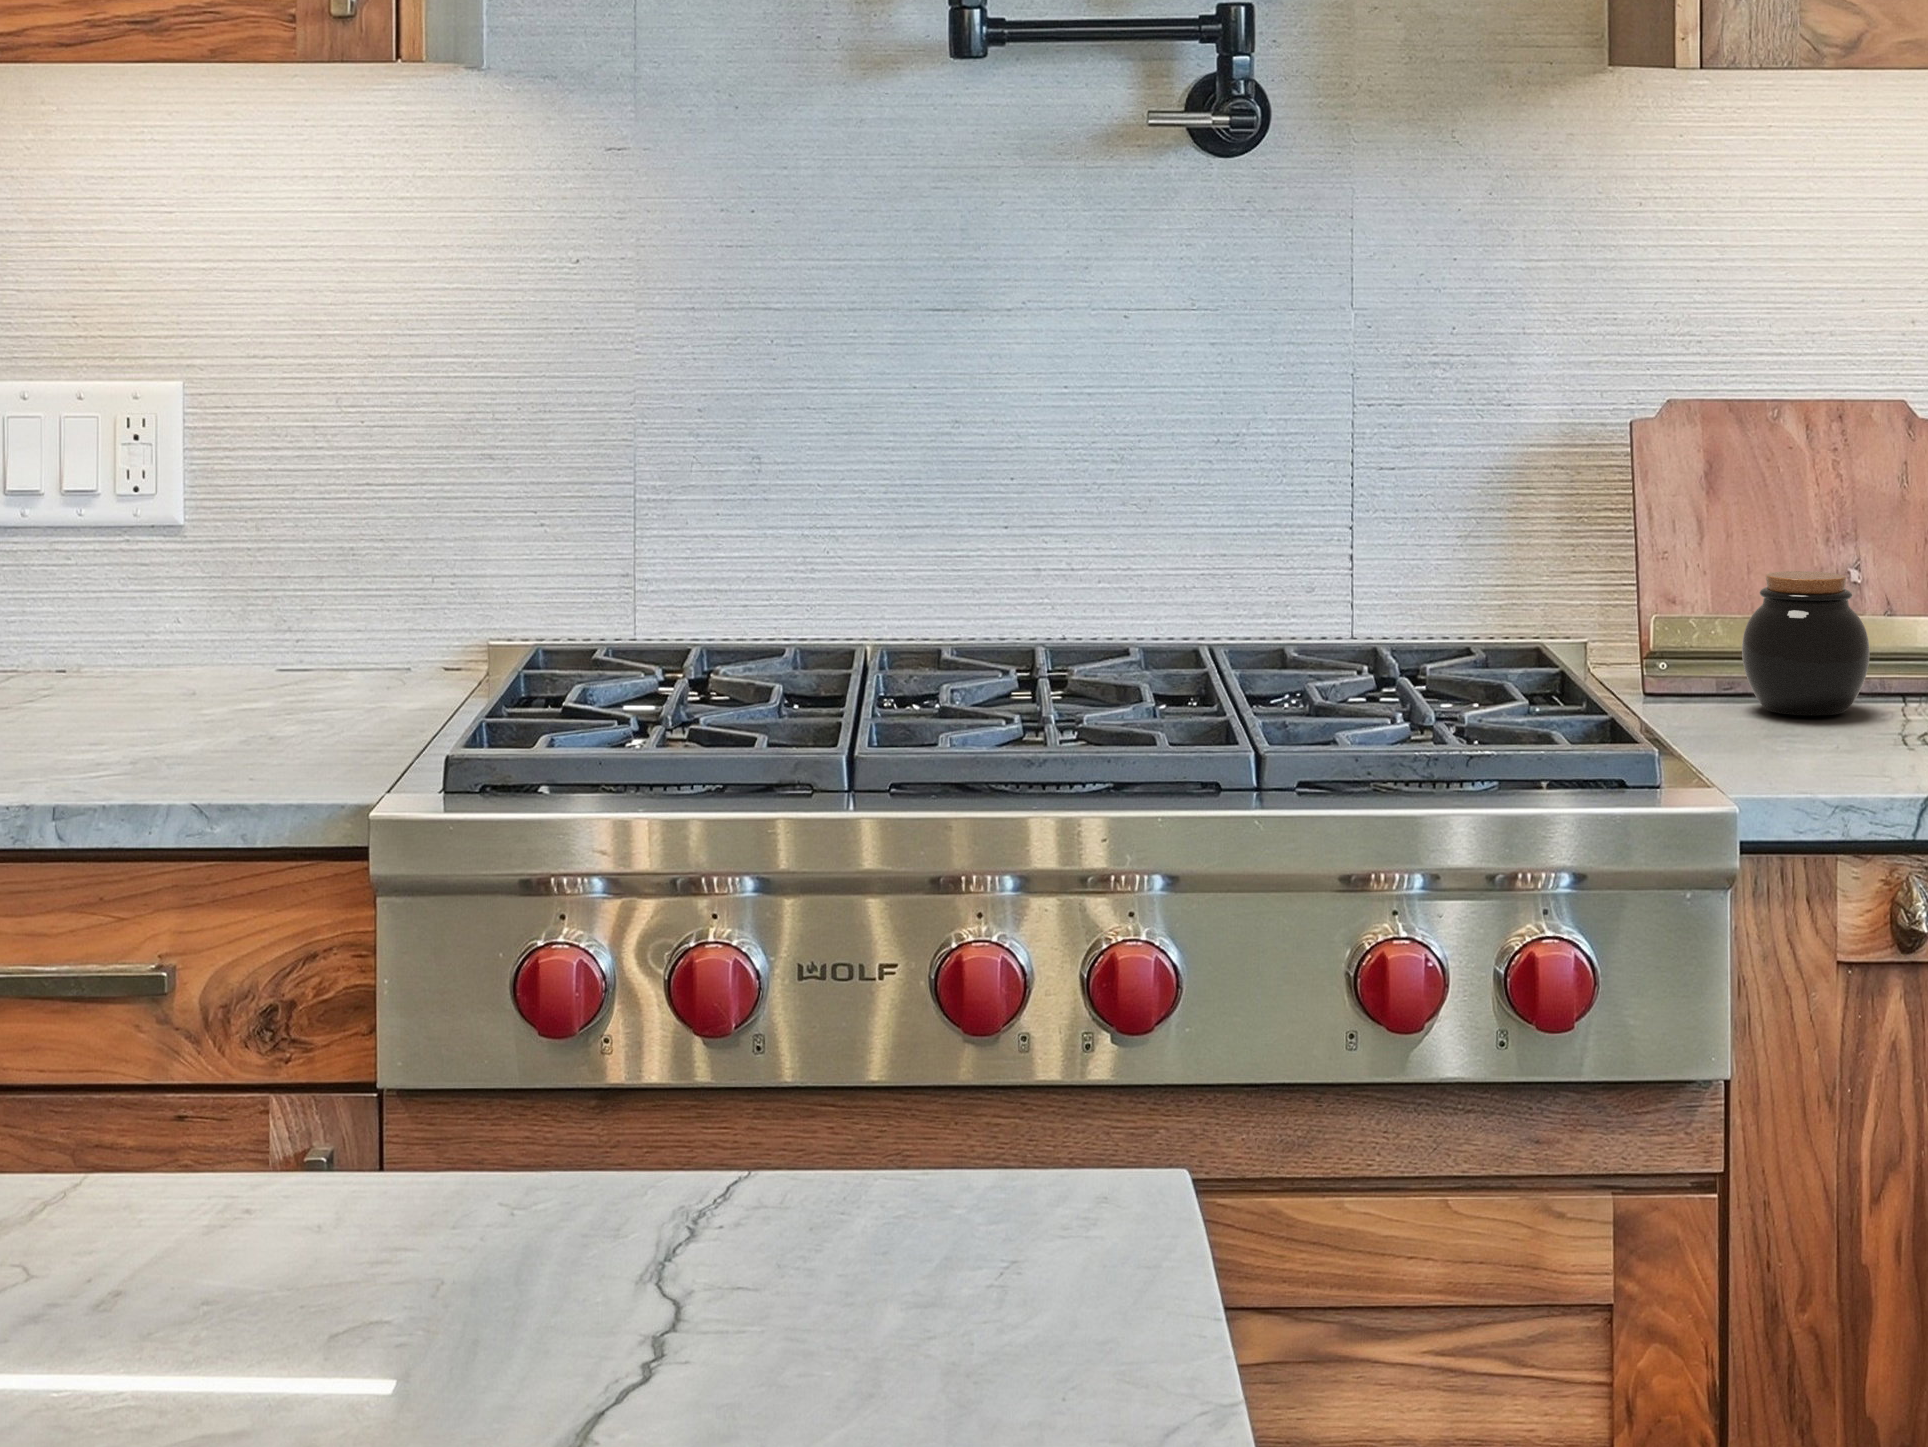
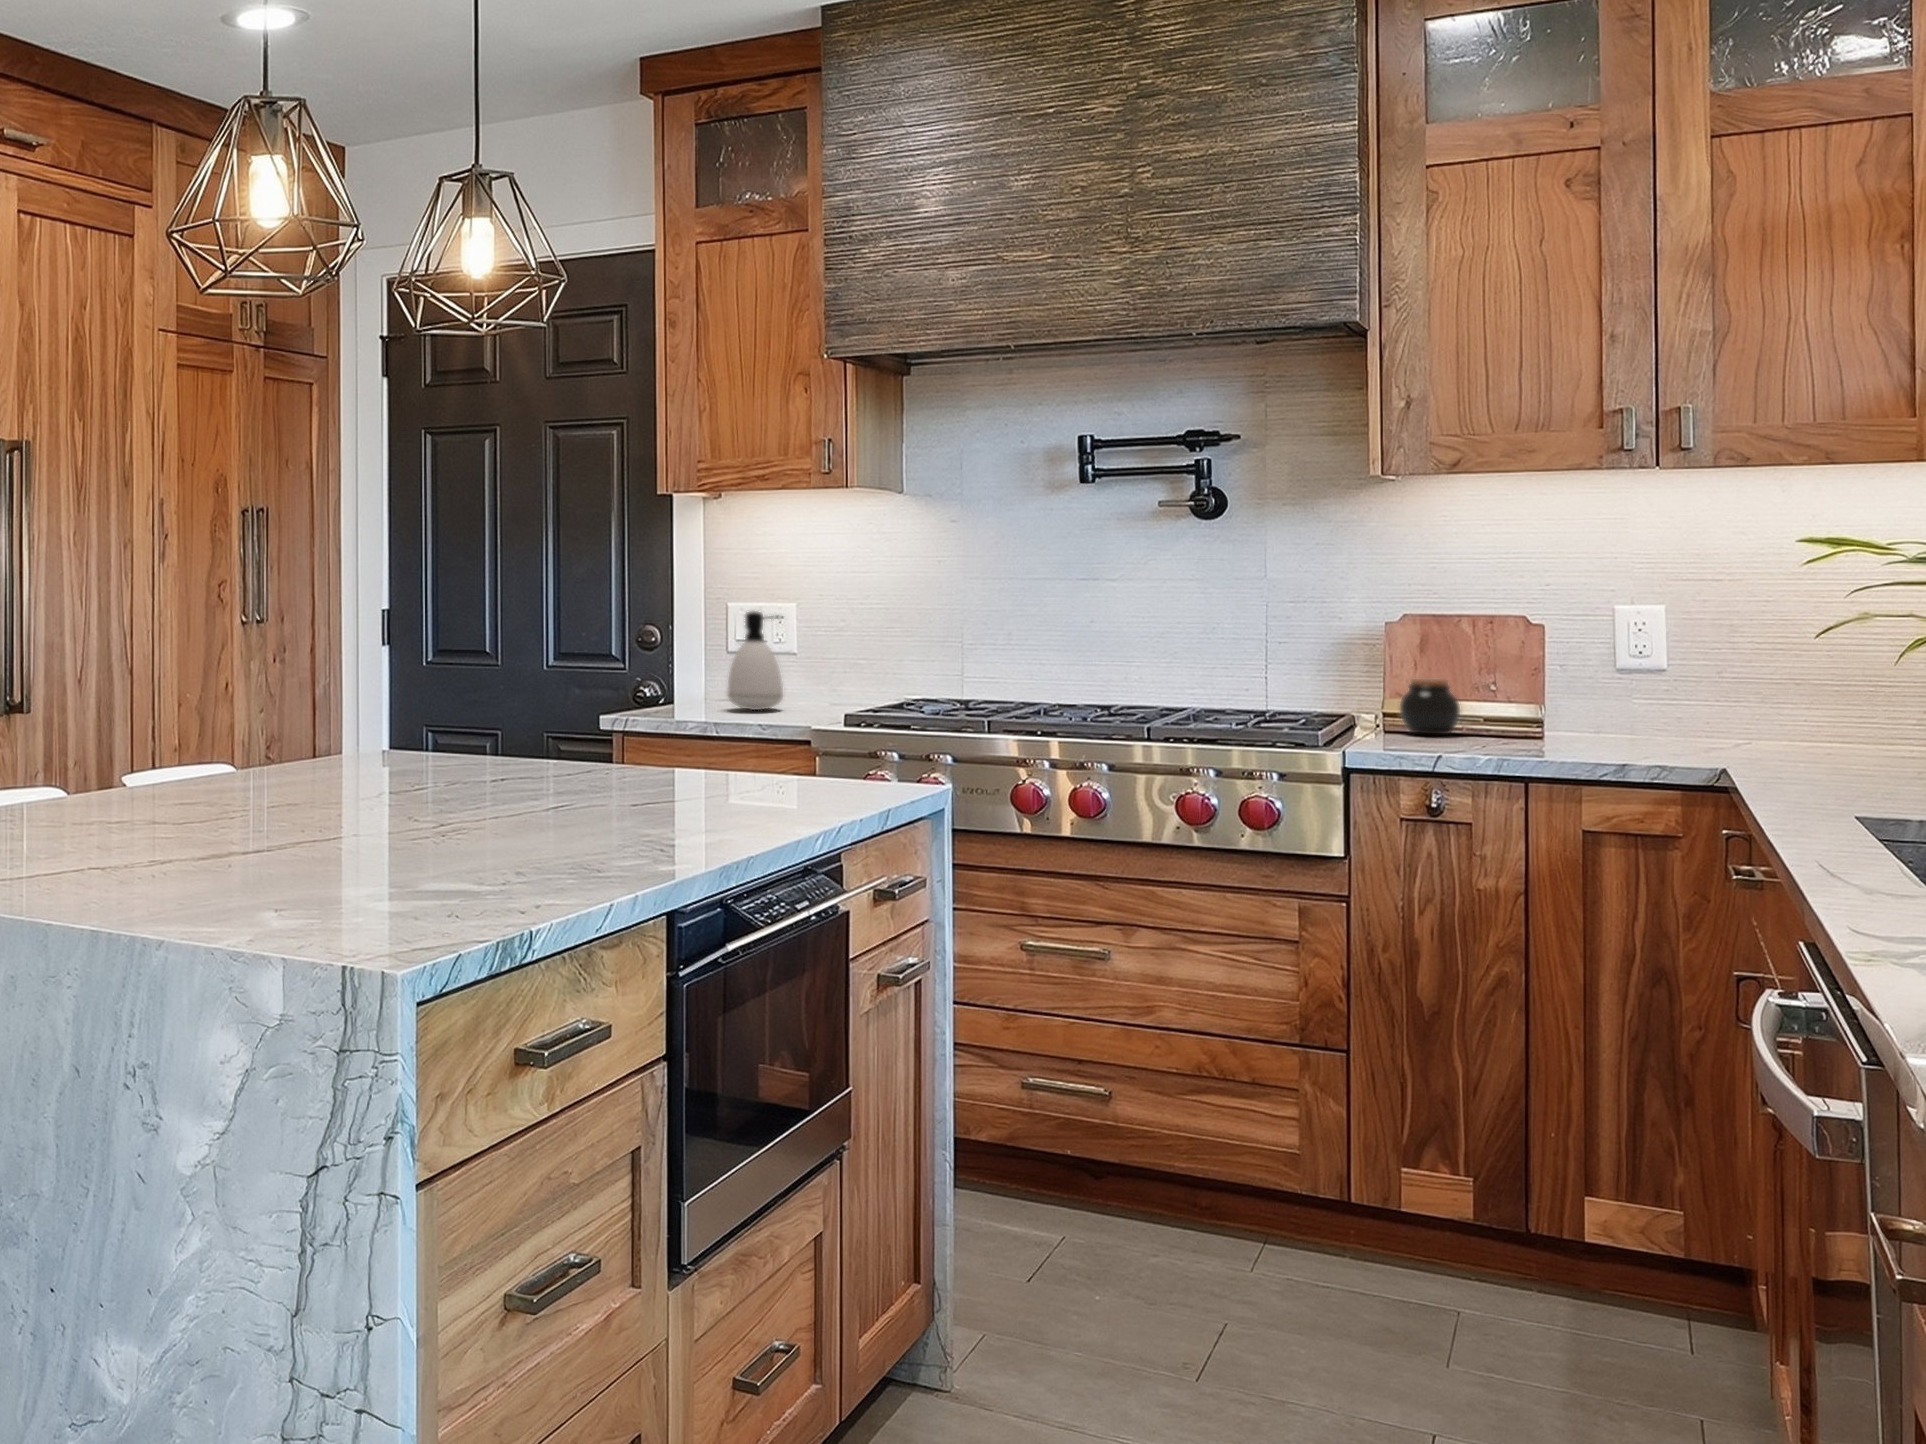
soap dispenser: none [34,412,205,708] -> present [728,611,783,710]

